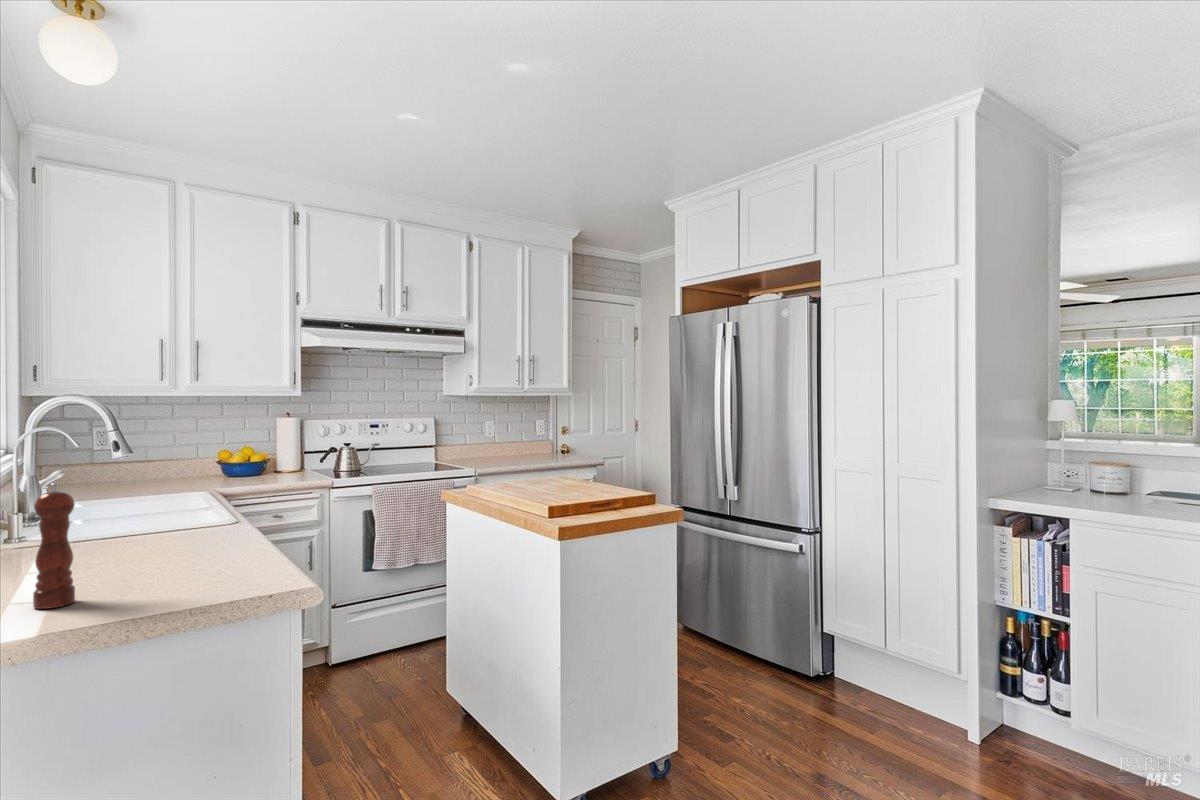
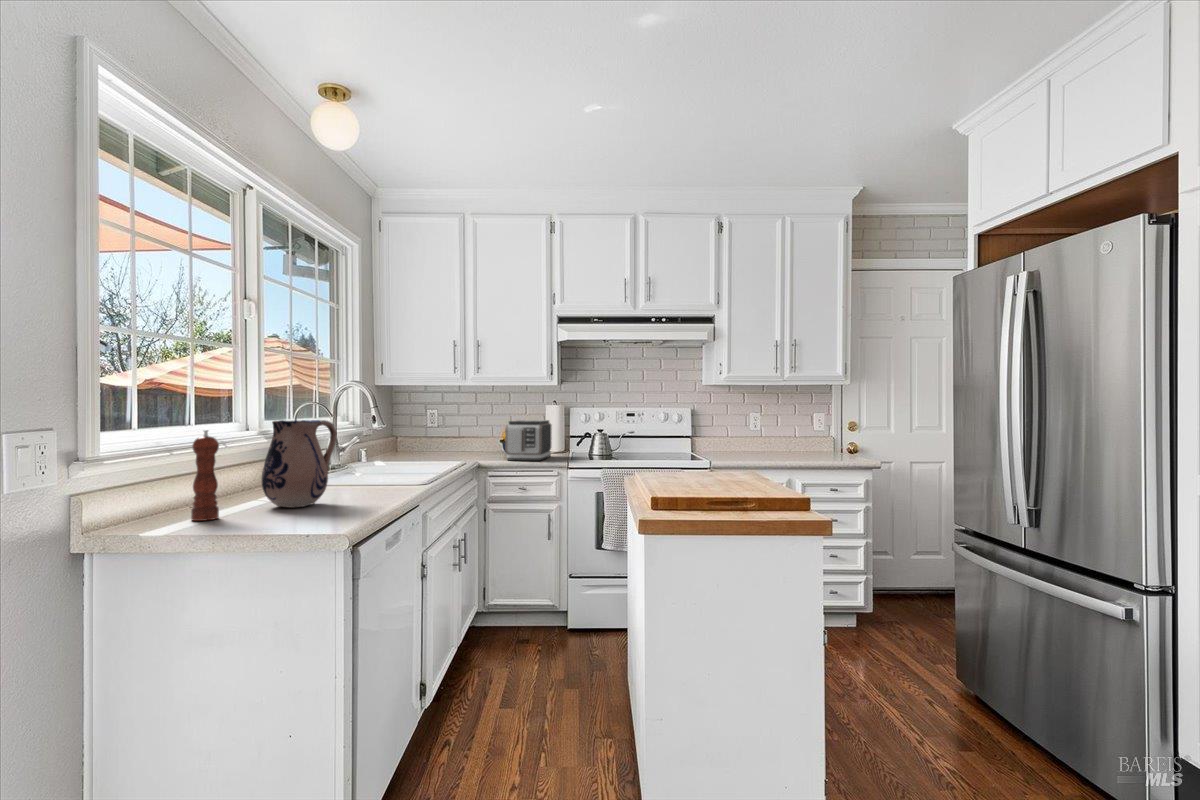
toaster: none [252,436,299,484] -> present [505,420,552,461]
ceramic pitcher: none [92,457,185,573] -> present [262,420,337,508]

